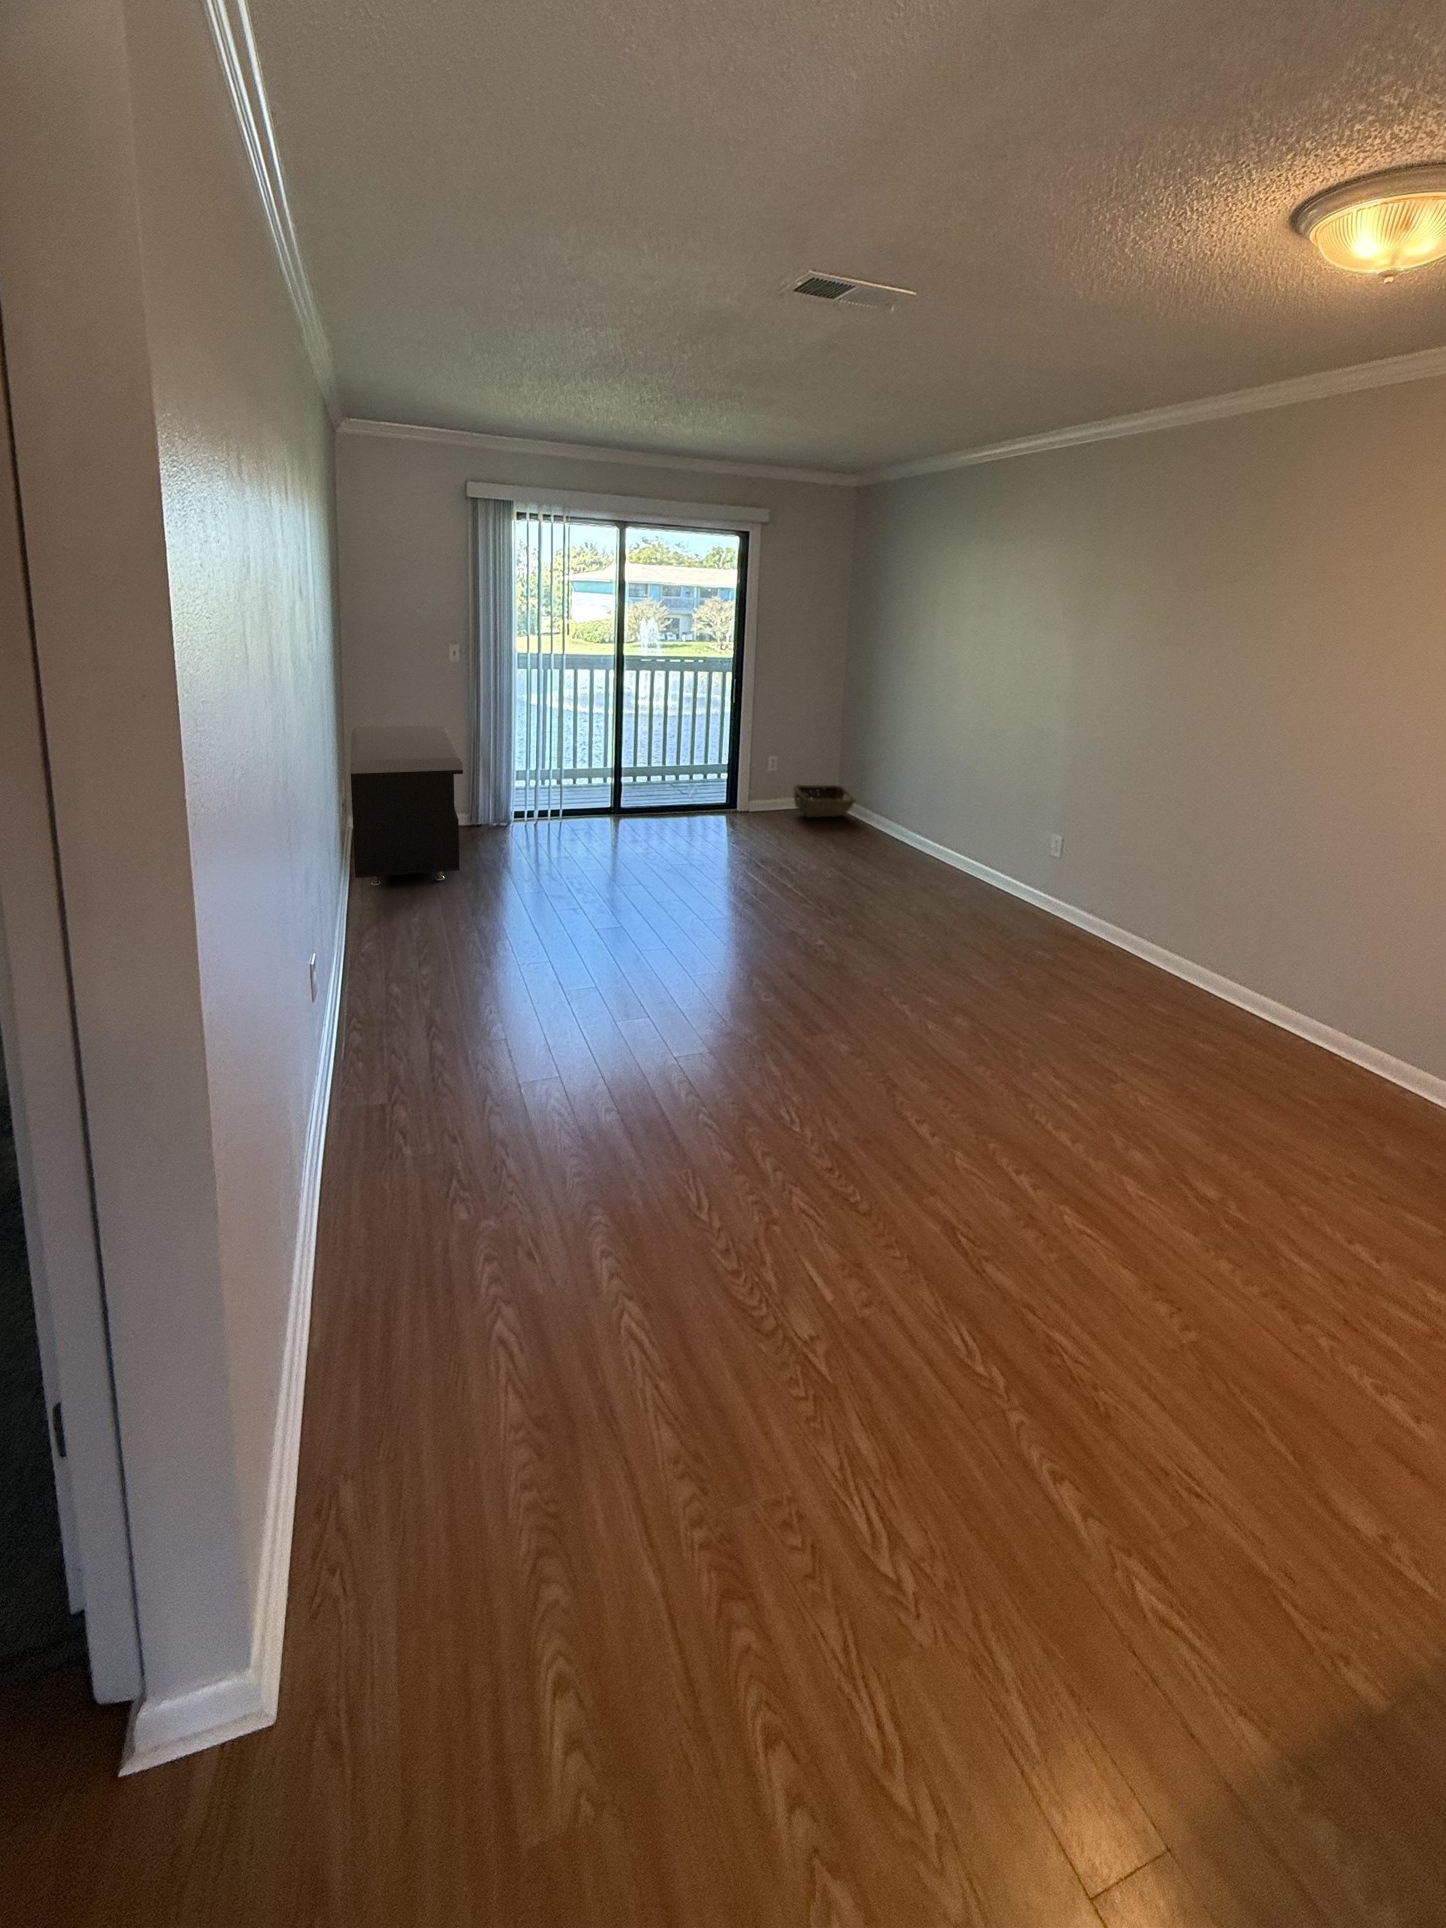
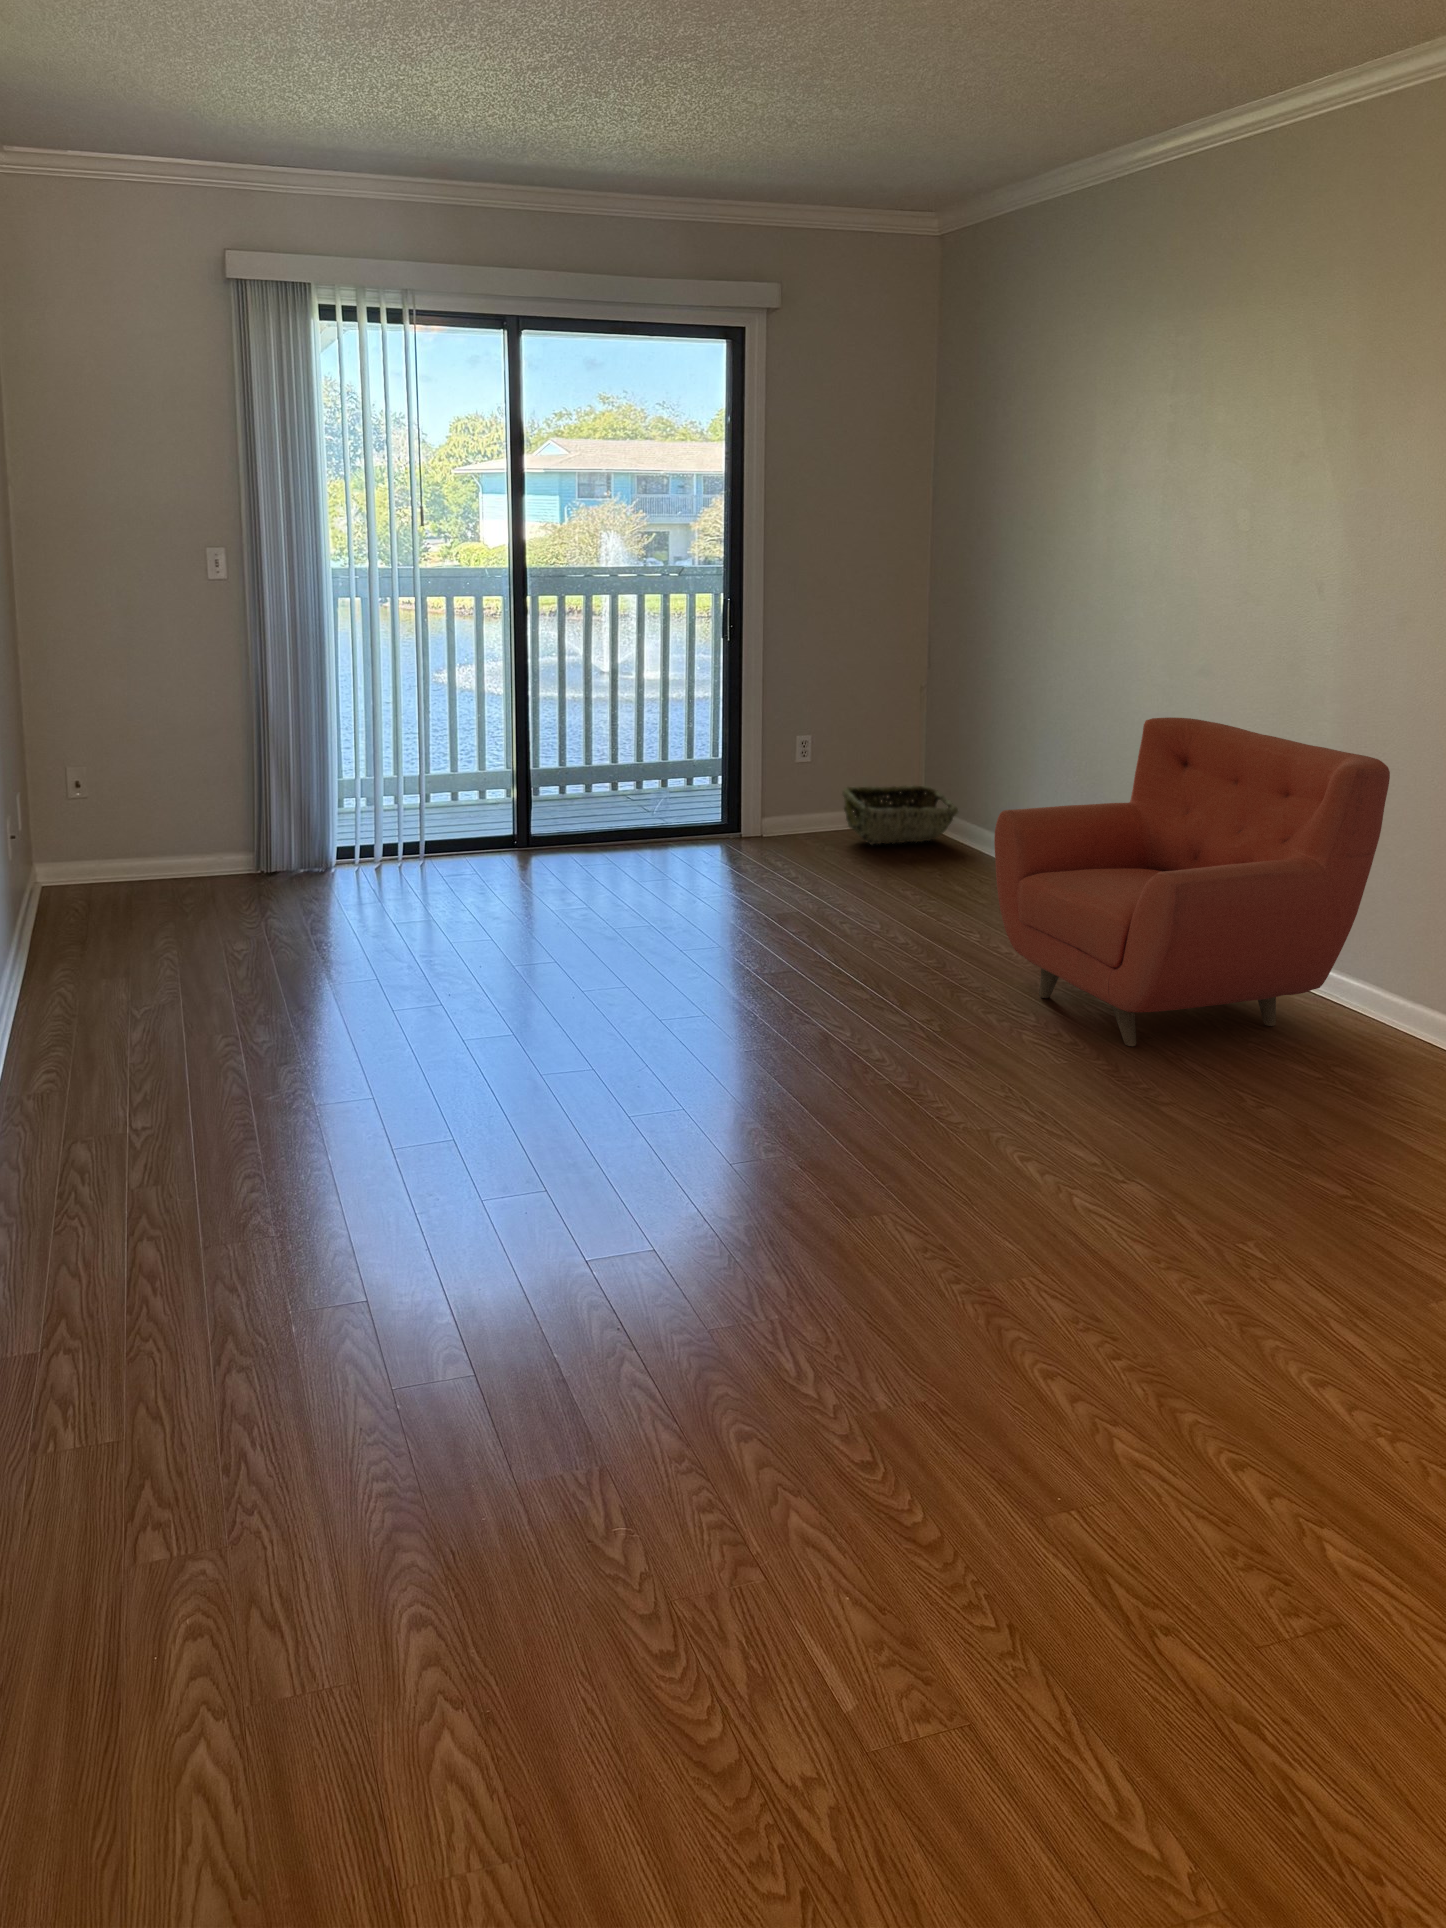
storage bench: present [350,726,463,886] -> none [12,692,221,975]
armchair: none [876,771,1080,948] -> present [994,717,1390,1046]

